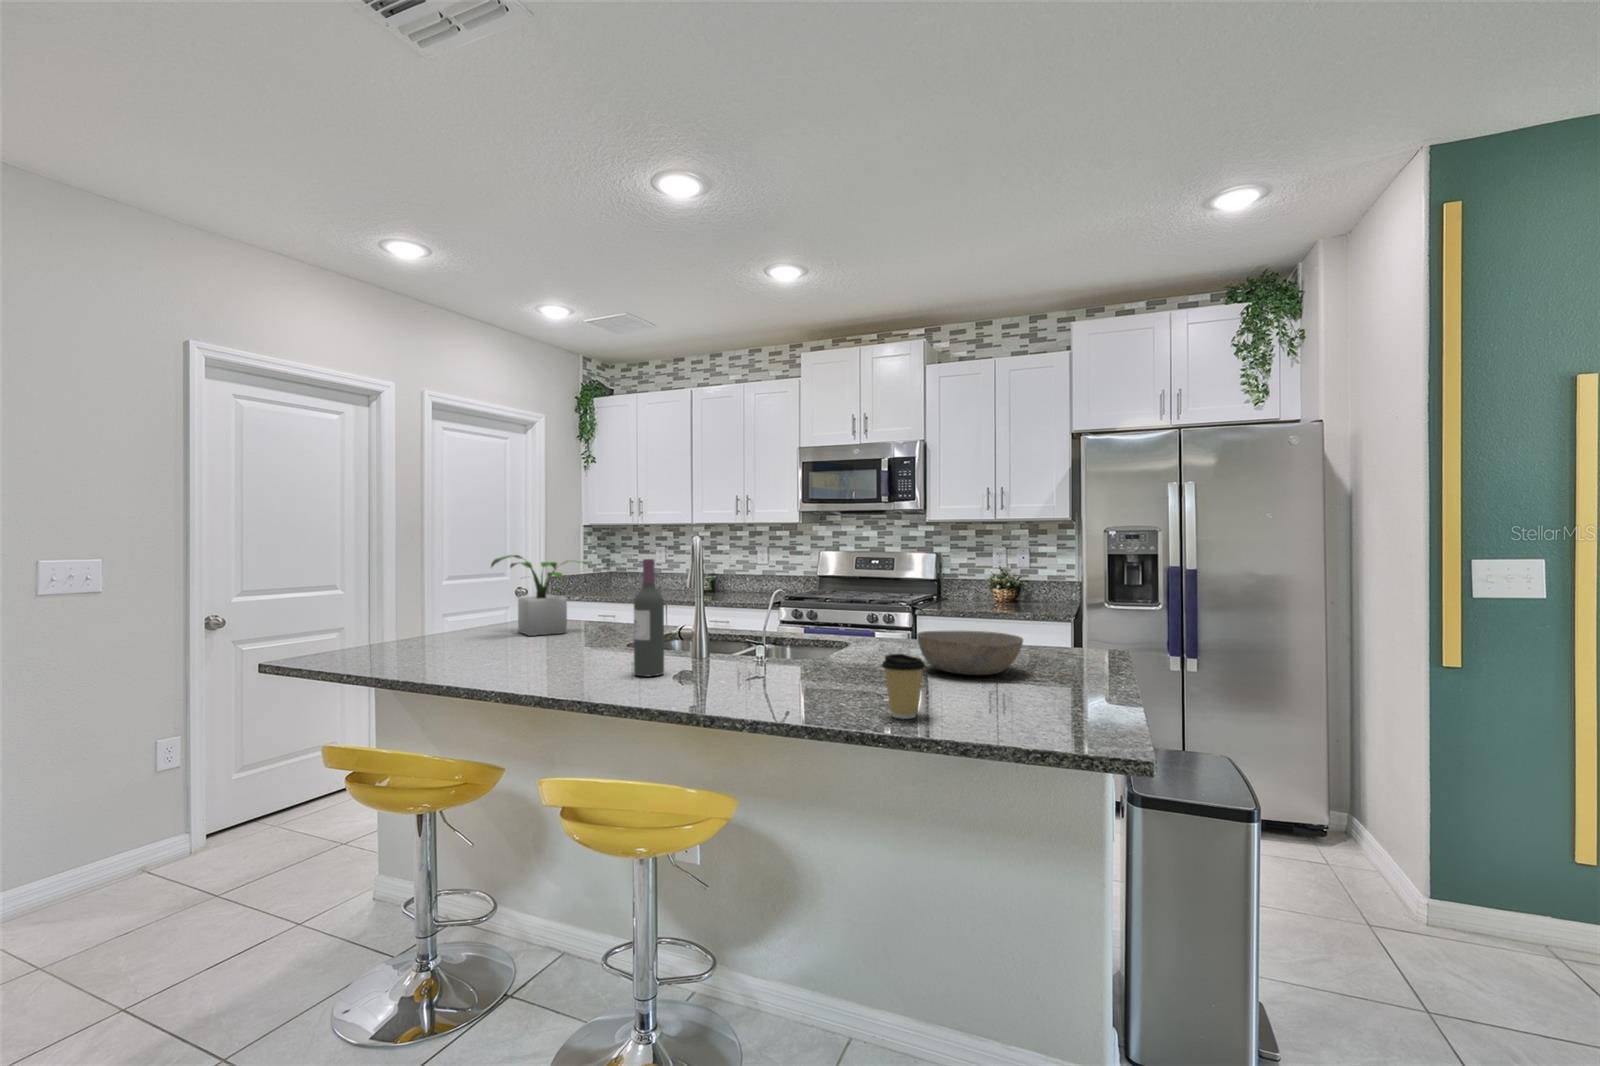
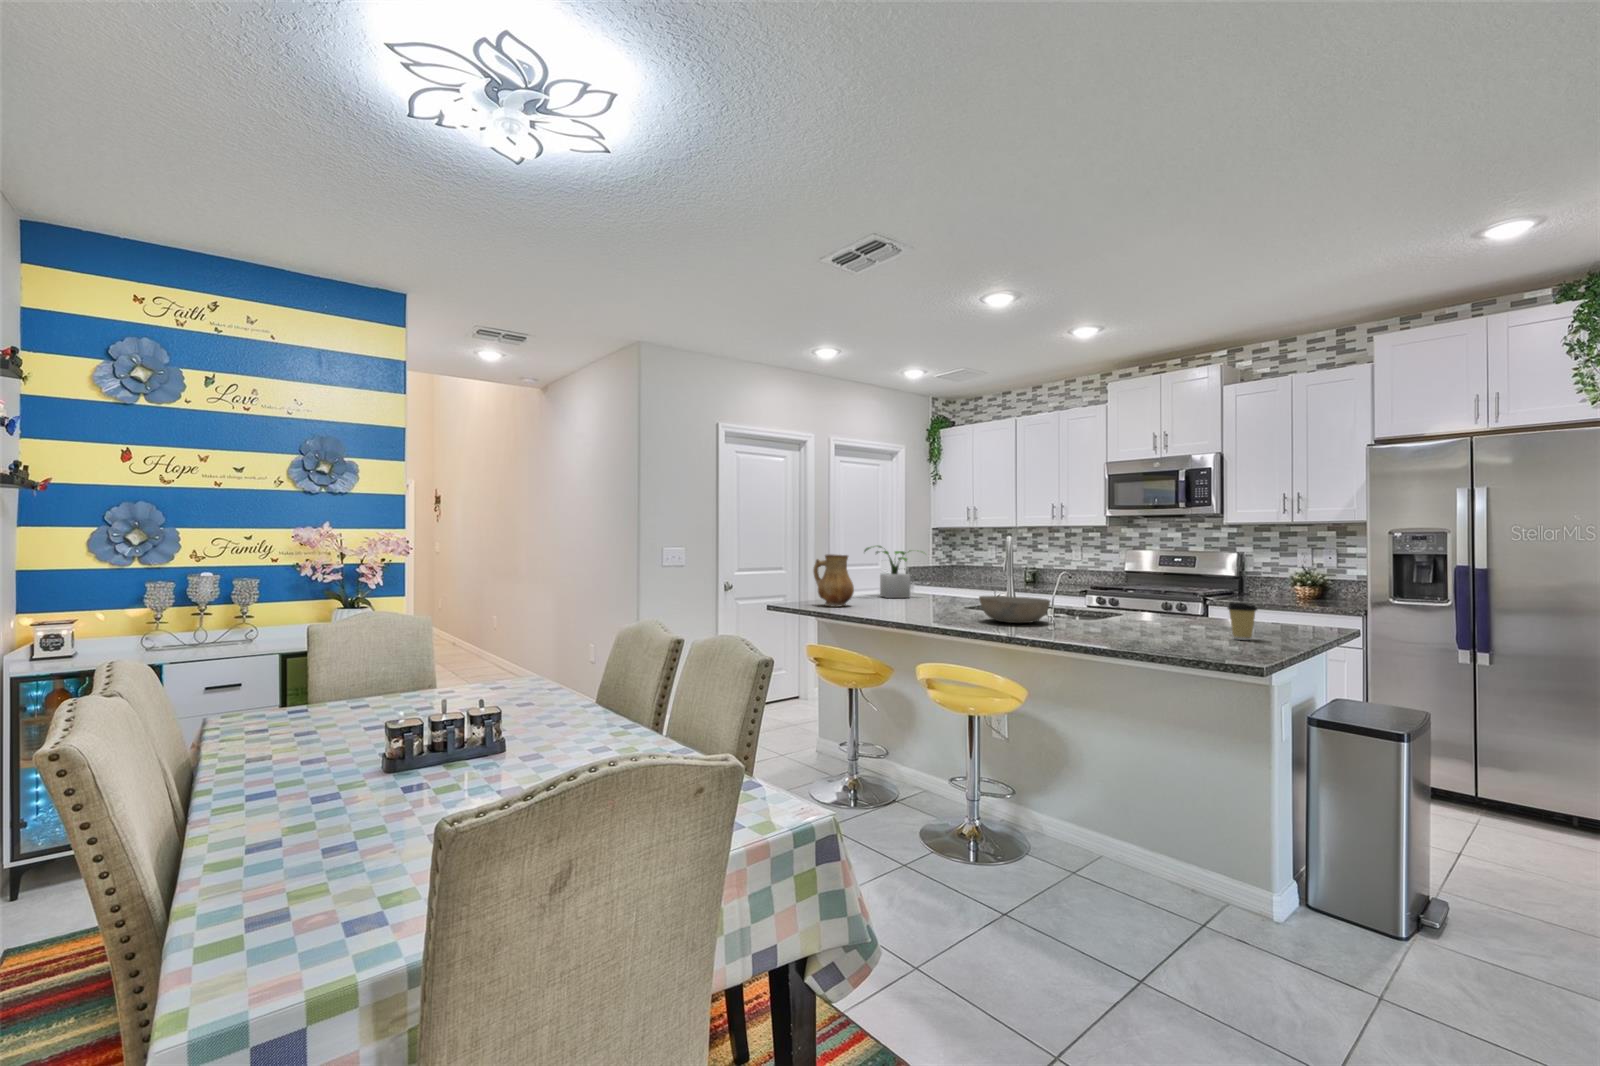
wine bottle: present [634,559,664,676] -> none [944,546,962,617]
ceramic pitcher: none [396,574,473,666] -> present [813,554,854,607]
bowl: present [917,630,1023,675] -> present [979,596,1050,623]
coffee cup: present [882,654,926,719] -> present [1227,603,1257,640]

